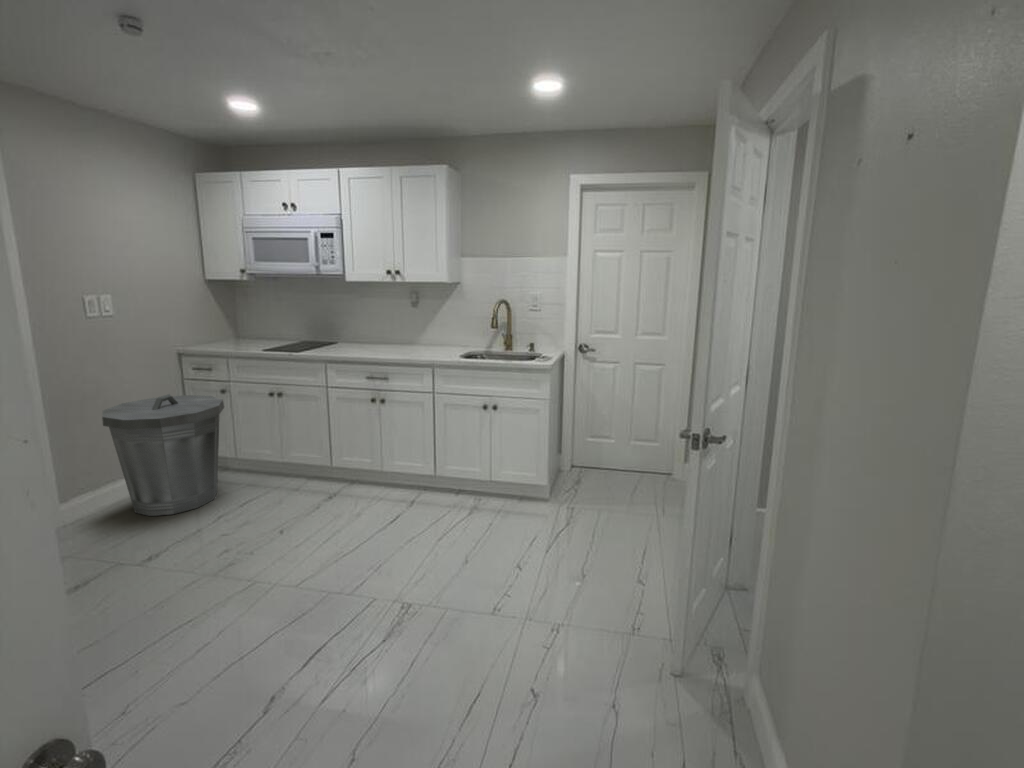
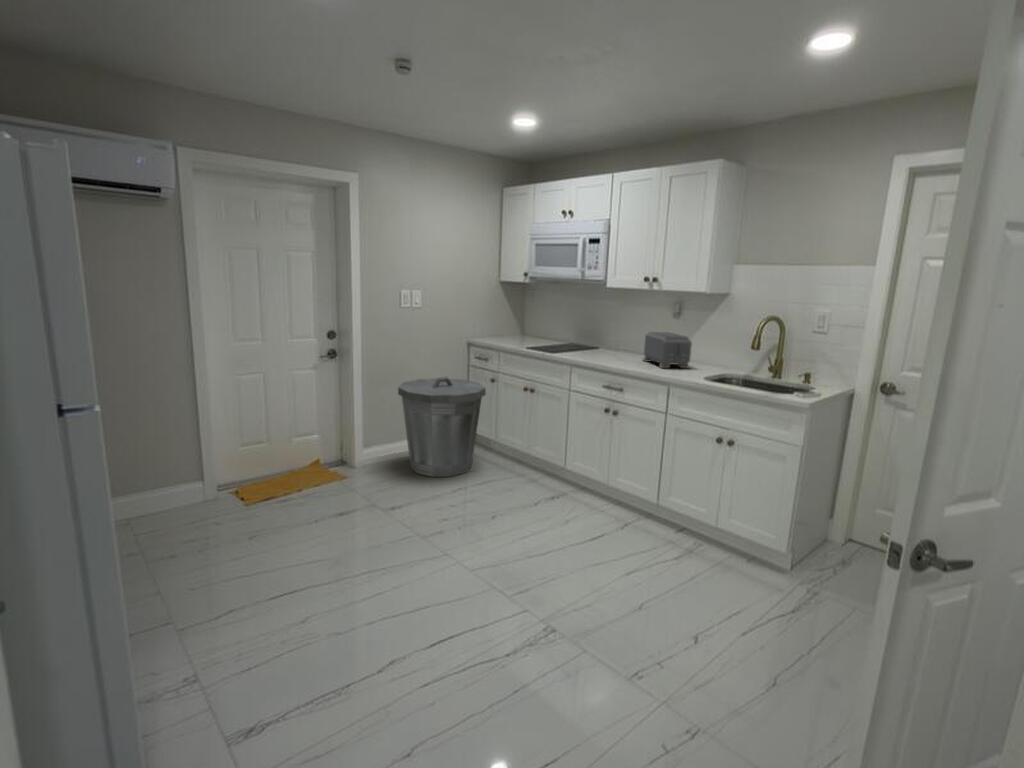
toaster: none [391,320,438,353] -> present [643,332,692,368]

